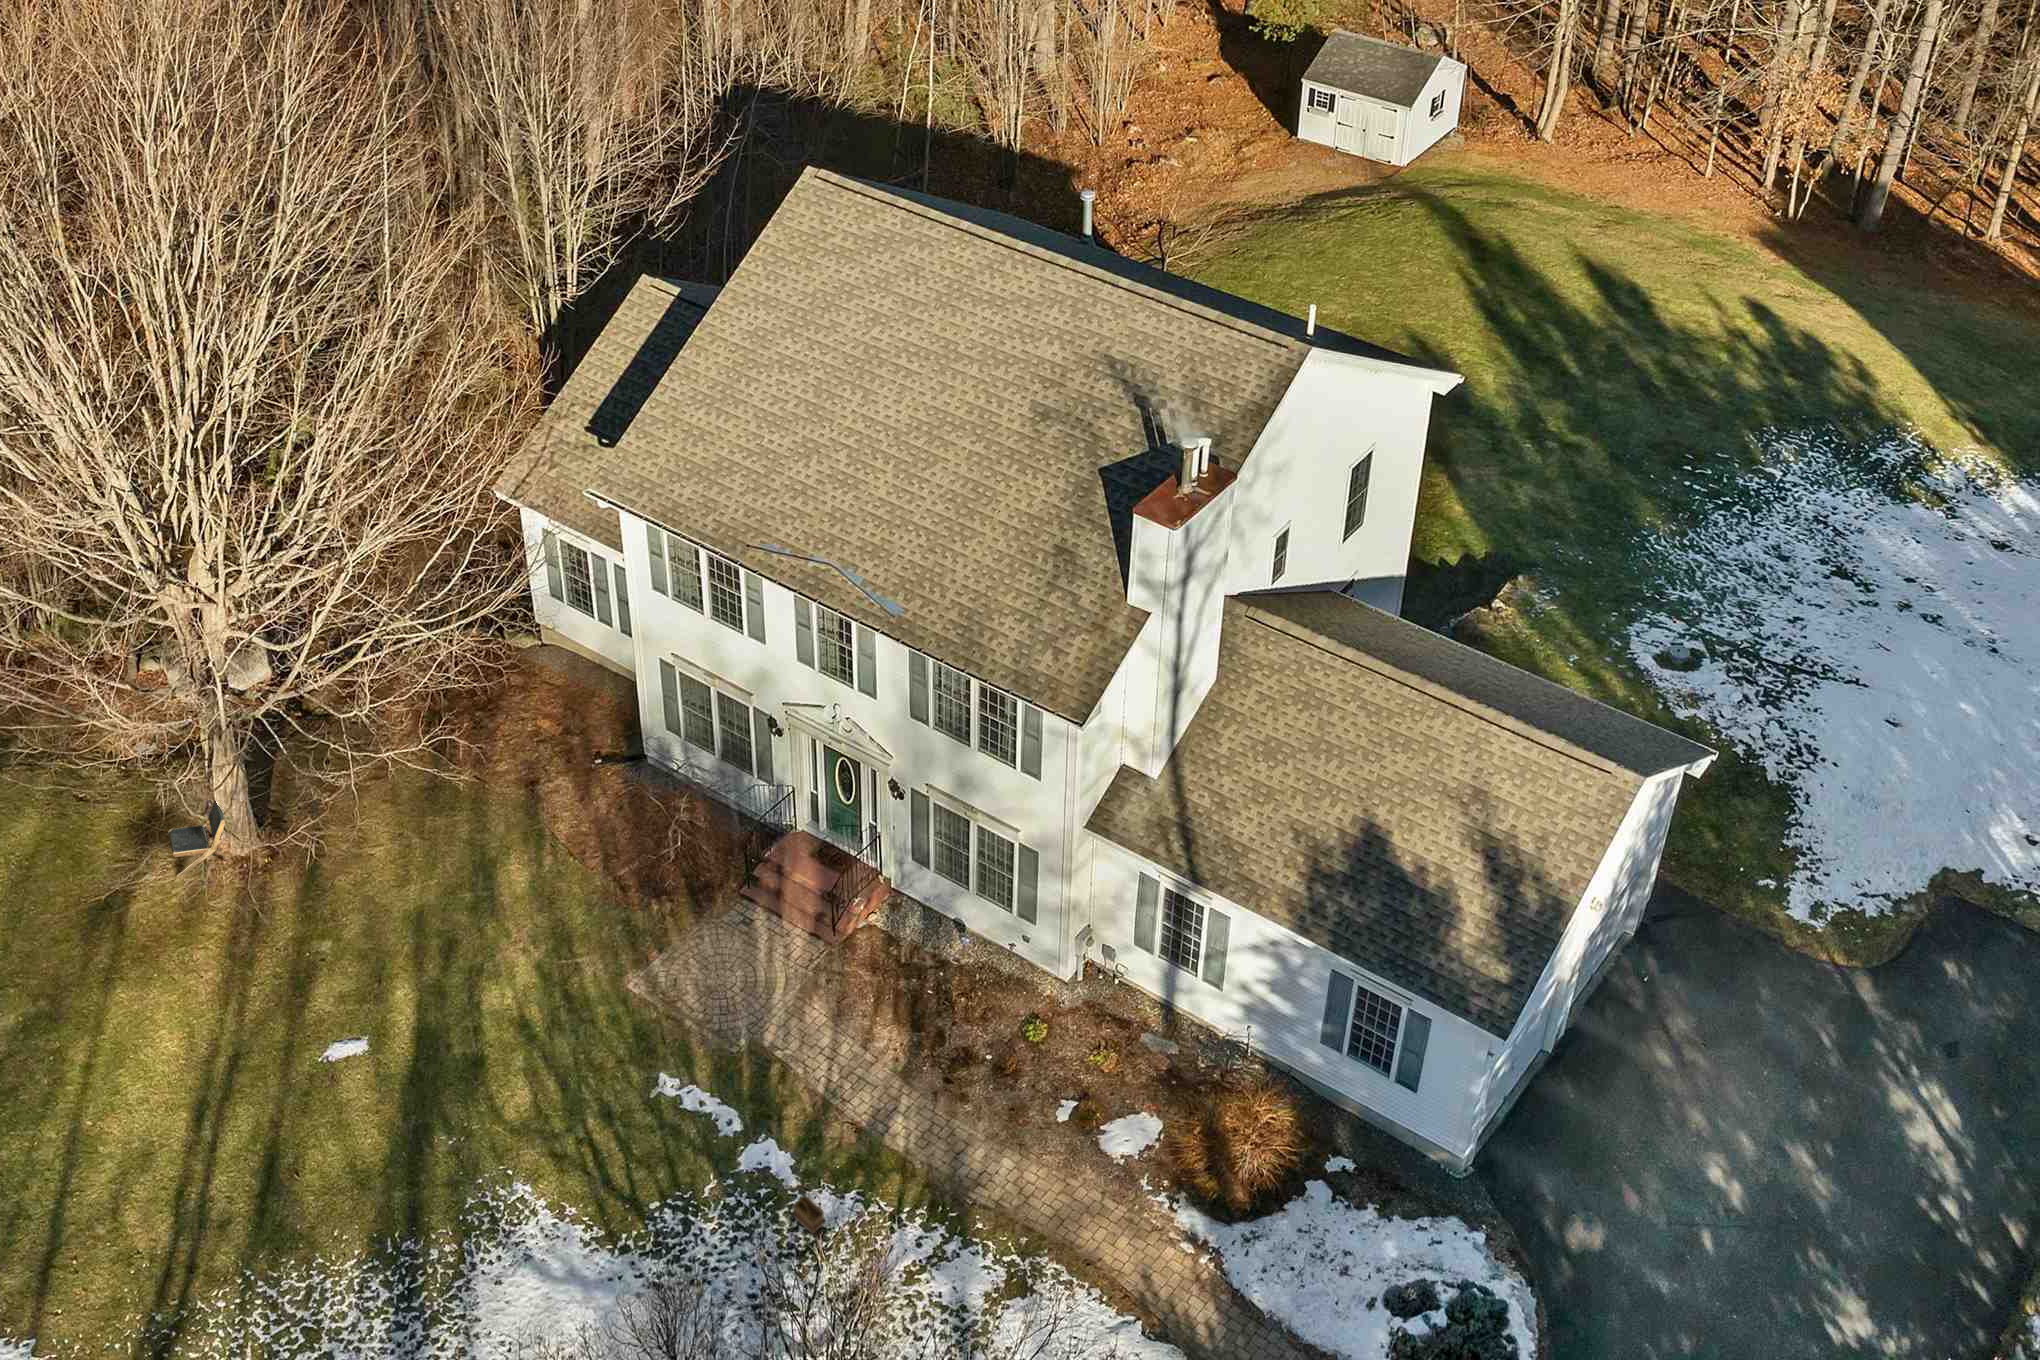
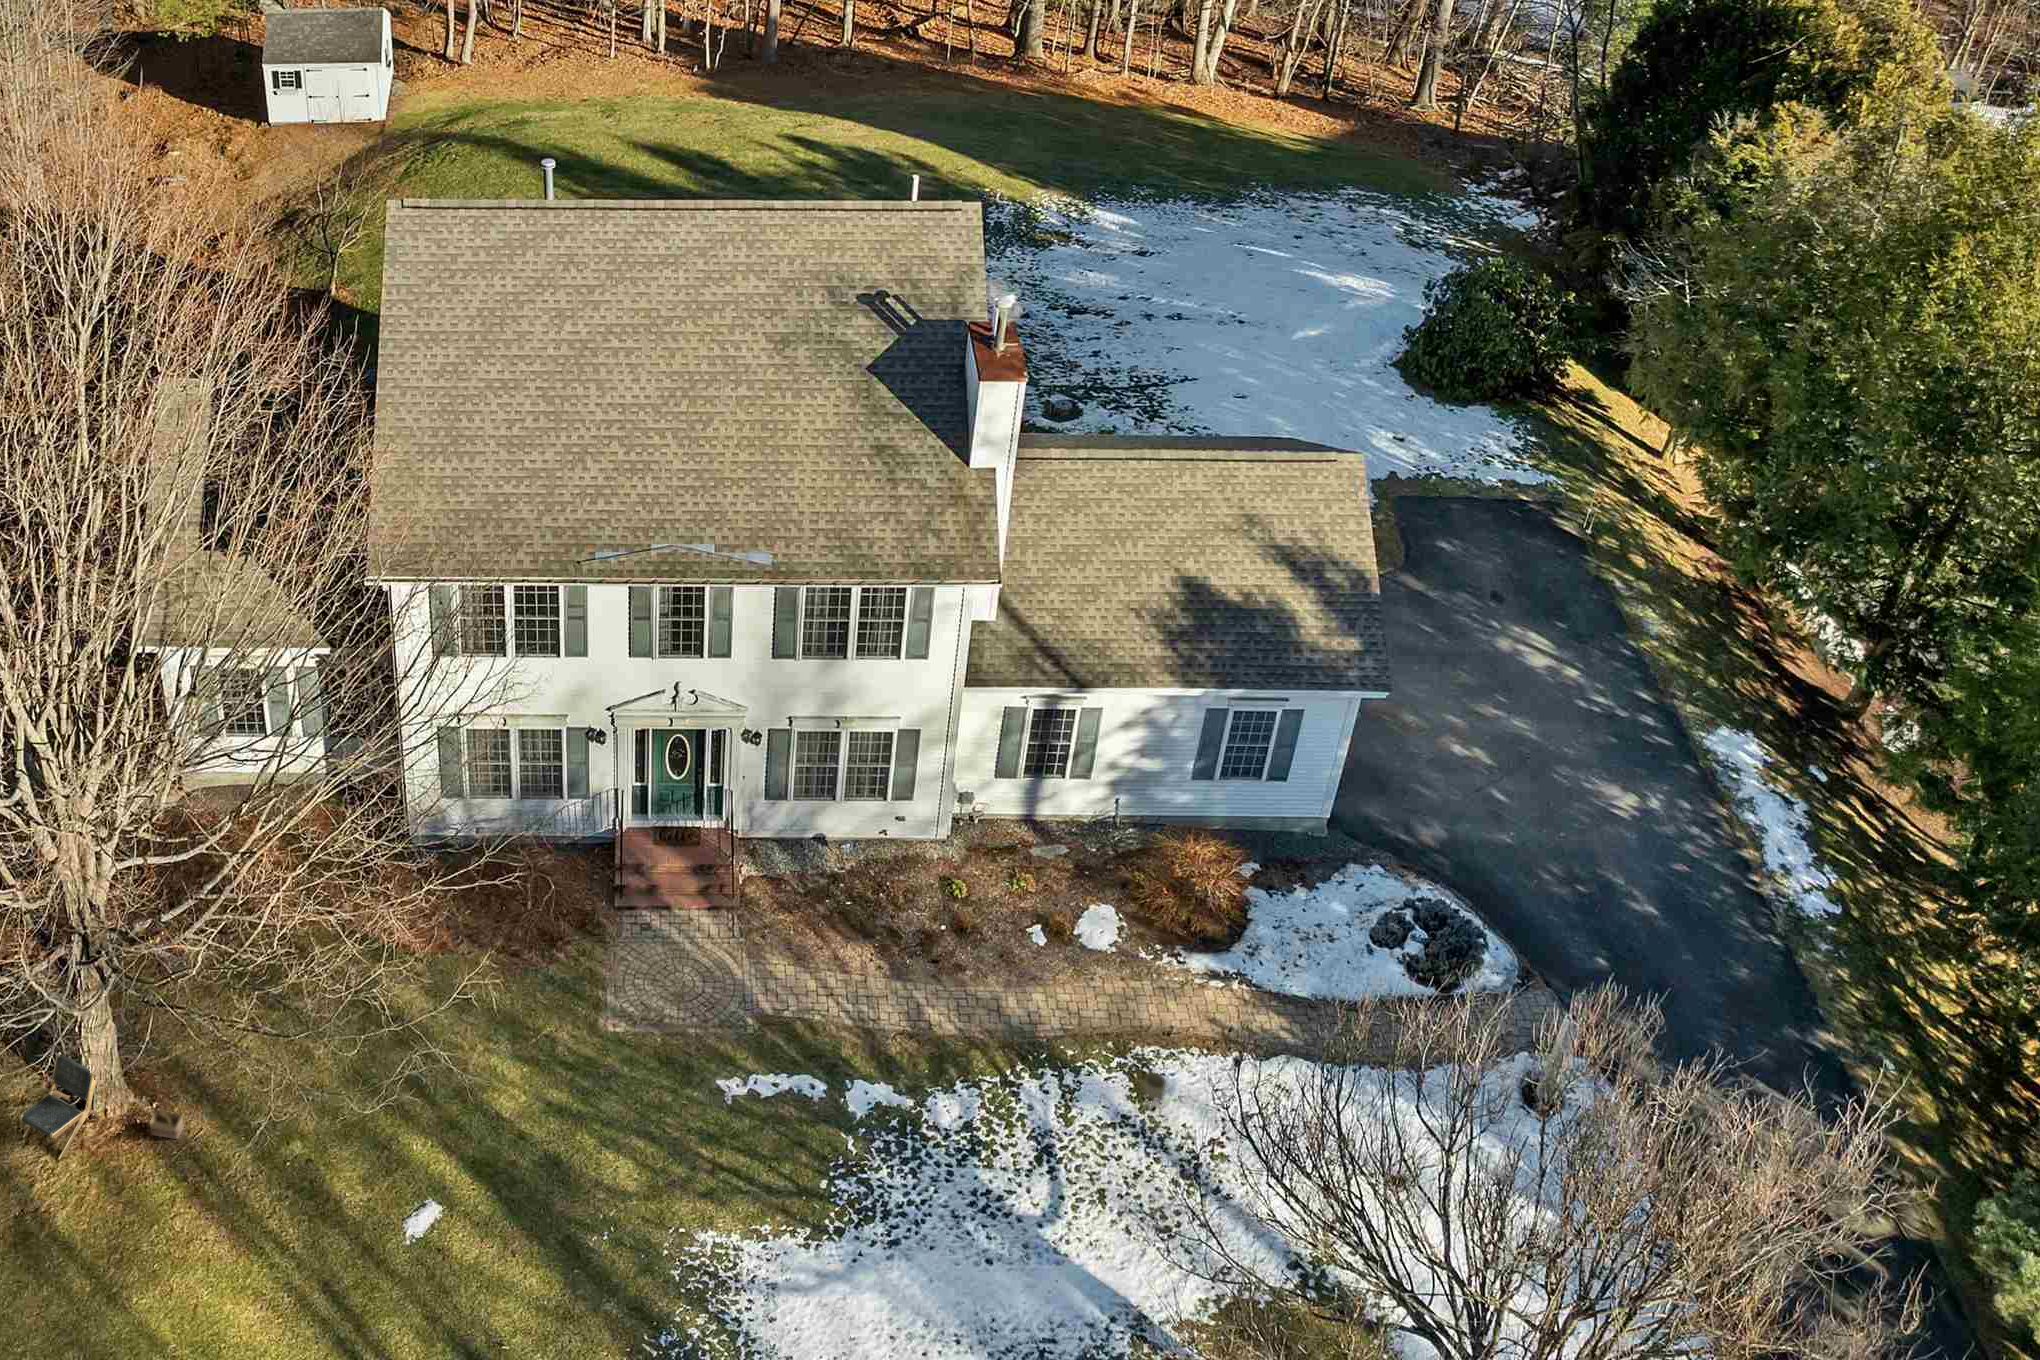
basket: present [793,1196,824,1234] -> present [150,1102,184,1139]
planter: none [1001,1281,1024,1321] -> present [1142,1073,1166,1102]

